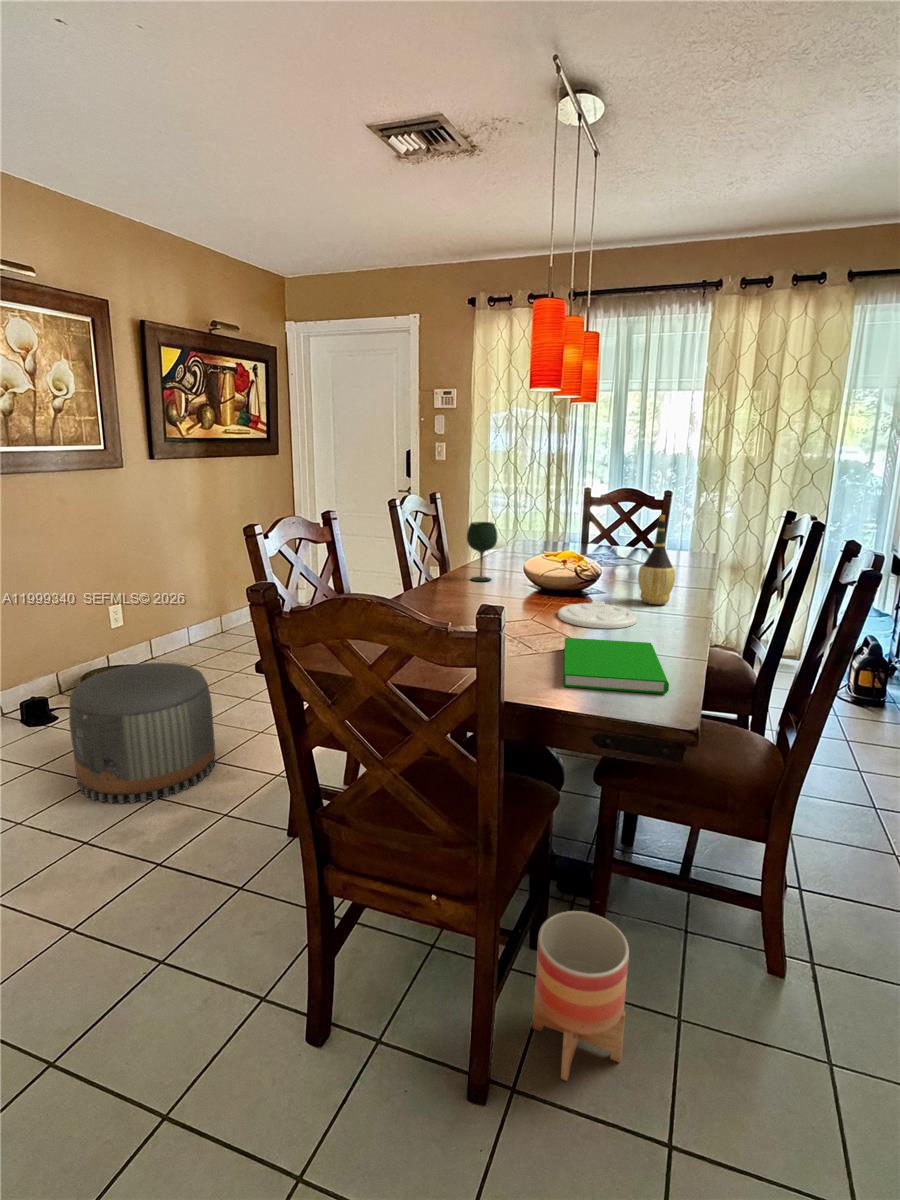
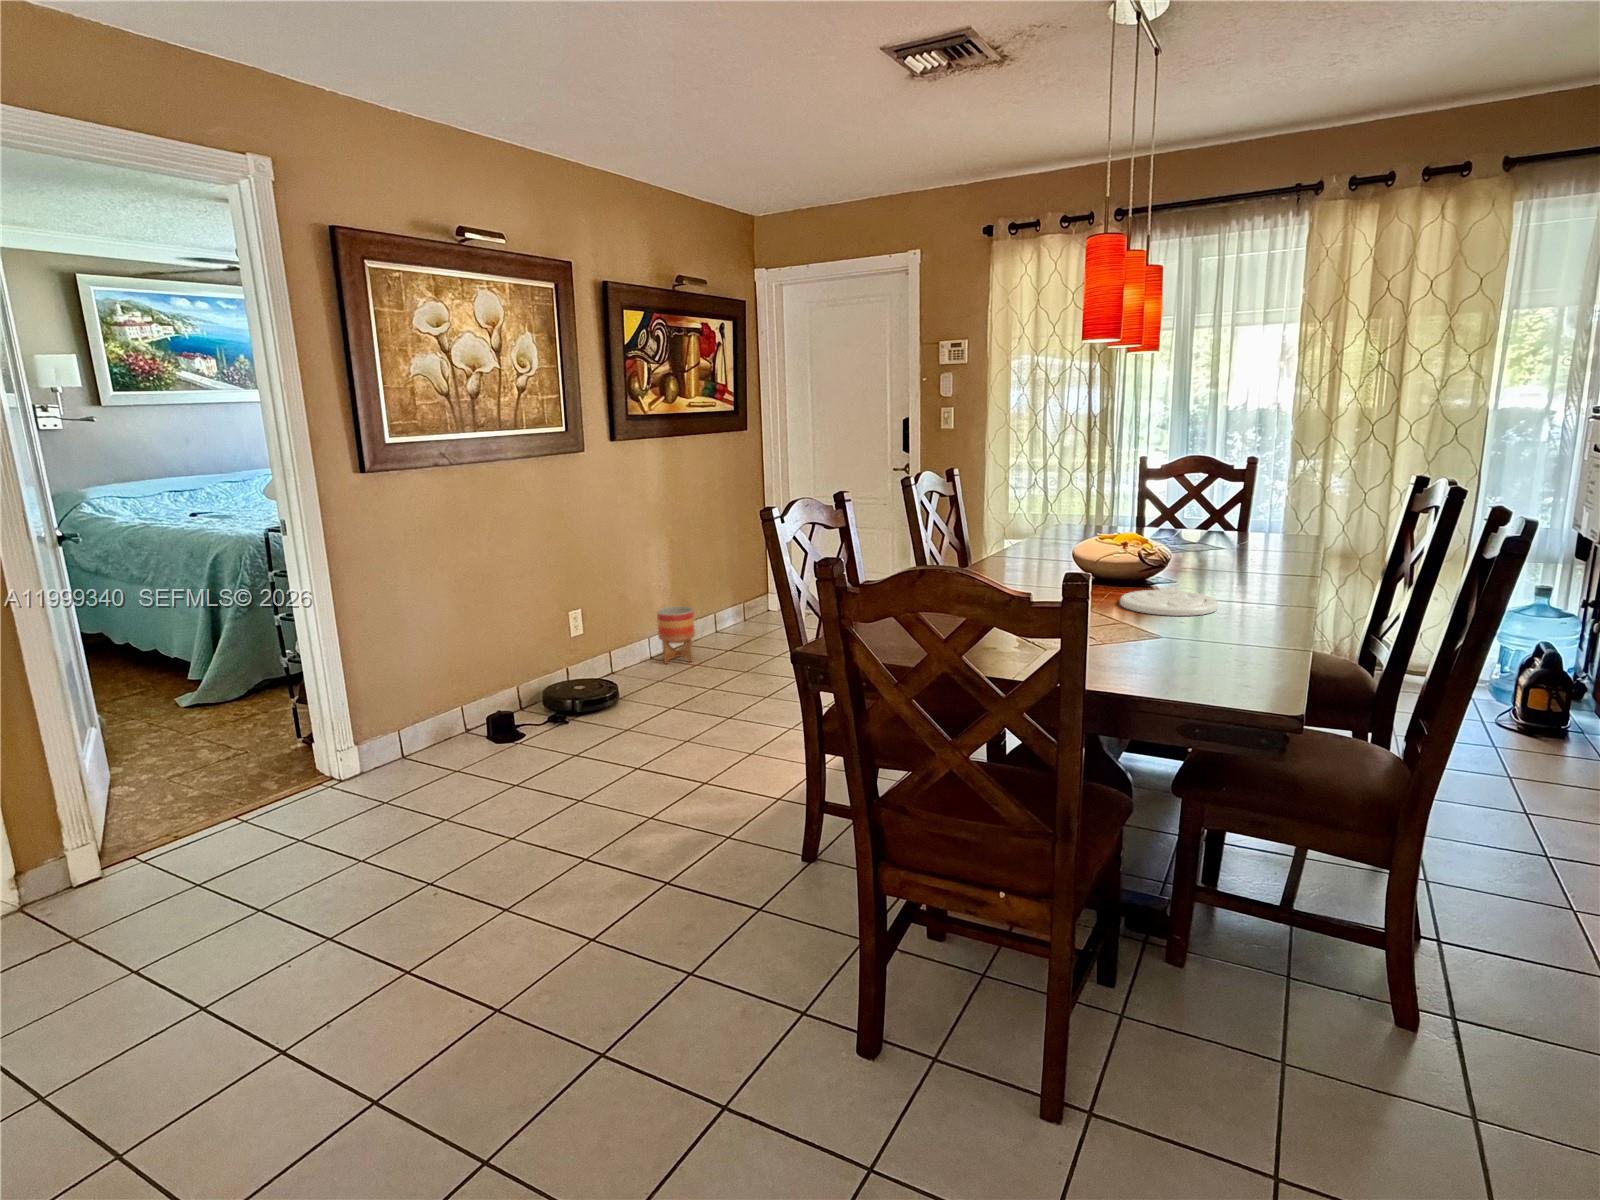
wine bottle: present [638,515,675,604] -> none [1217,483,1265,591]
wine glass: present [467,522,497,581] -> none [1001,499,1039,570]
book: present [564,638,669,694] -> none [1132,622,1260,676]
pouf: present [69,663,215,804] -> none [556,670,707,822]
planter: present [533,911,629,1081] -> present [657,606,695,664]

